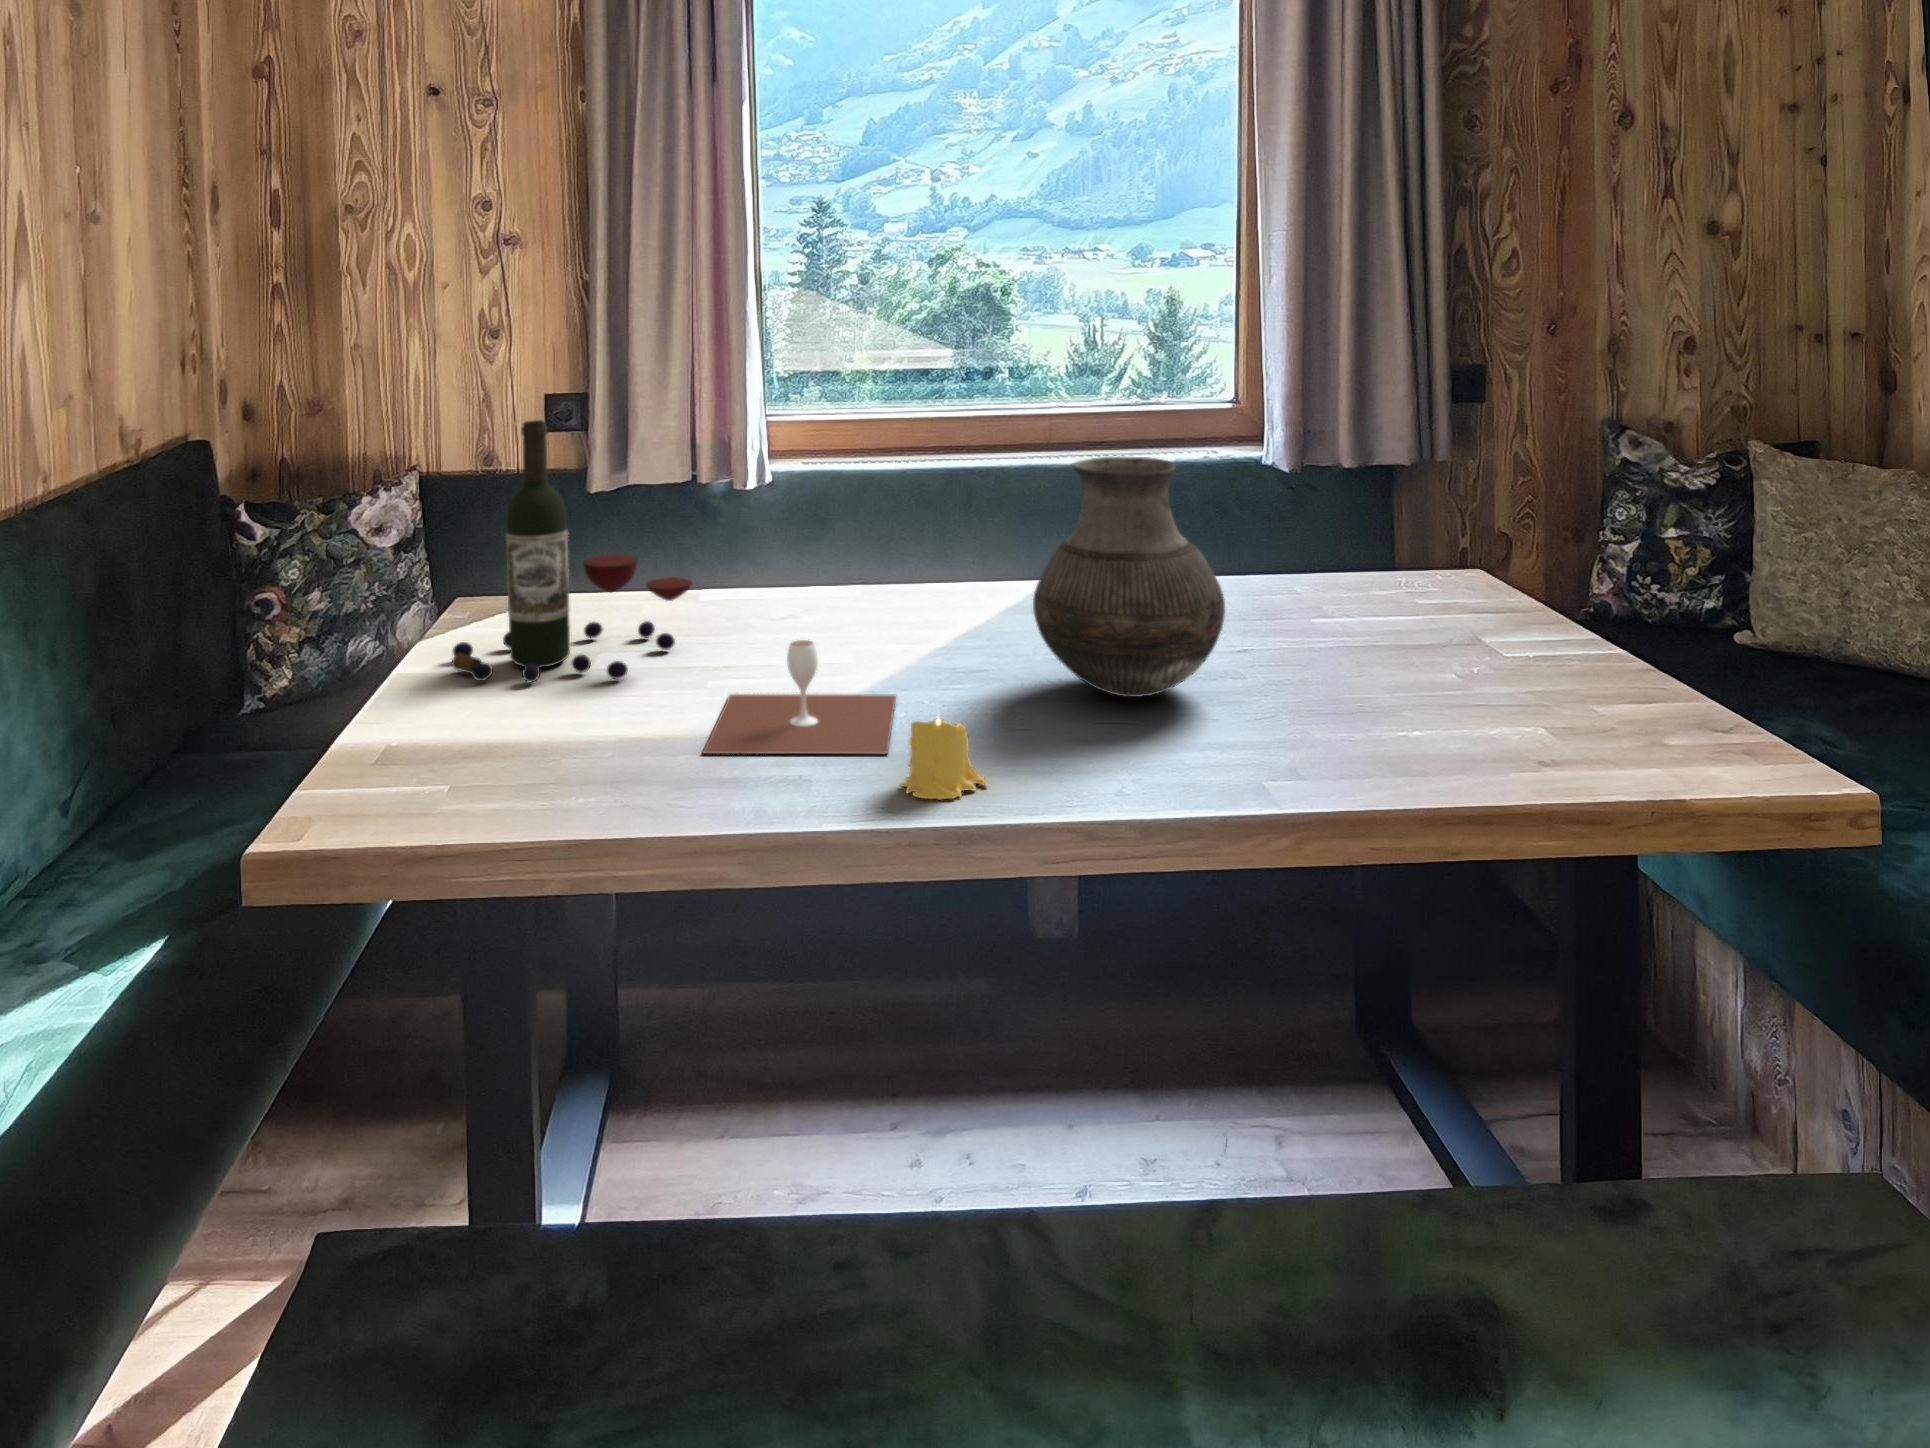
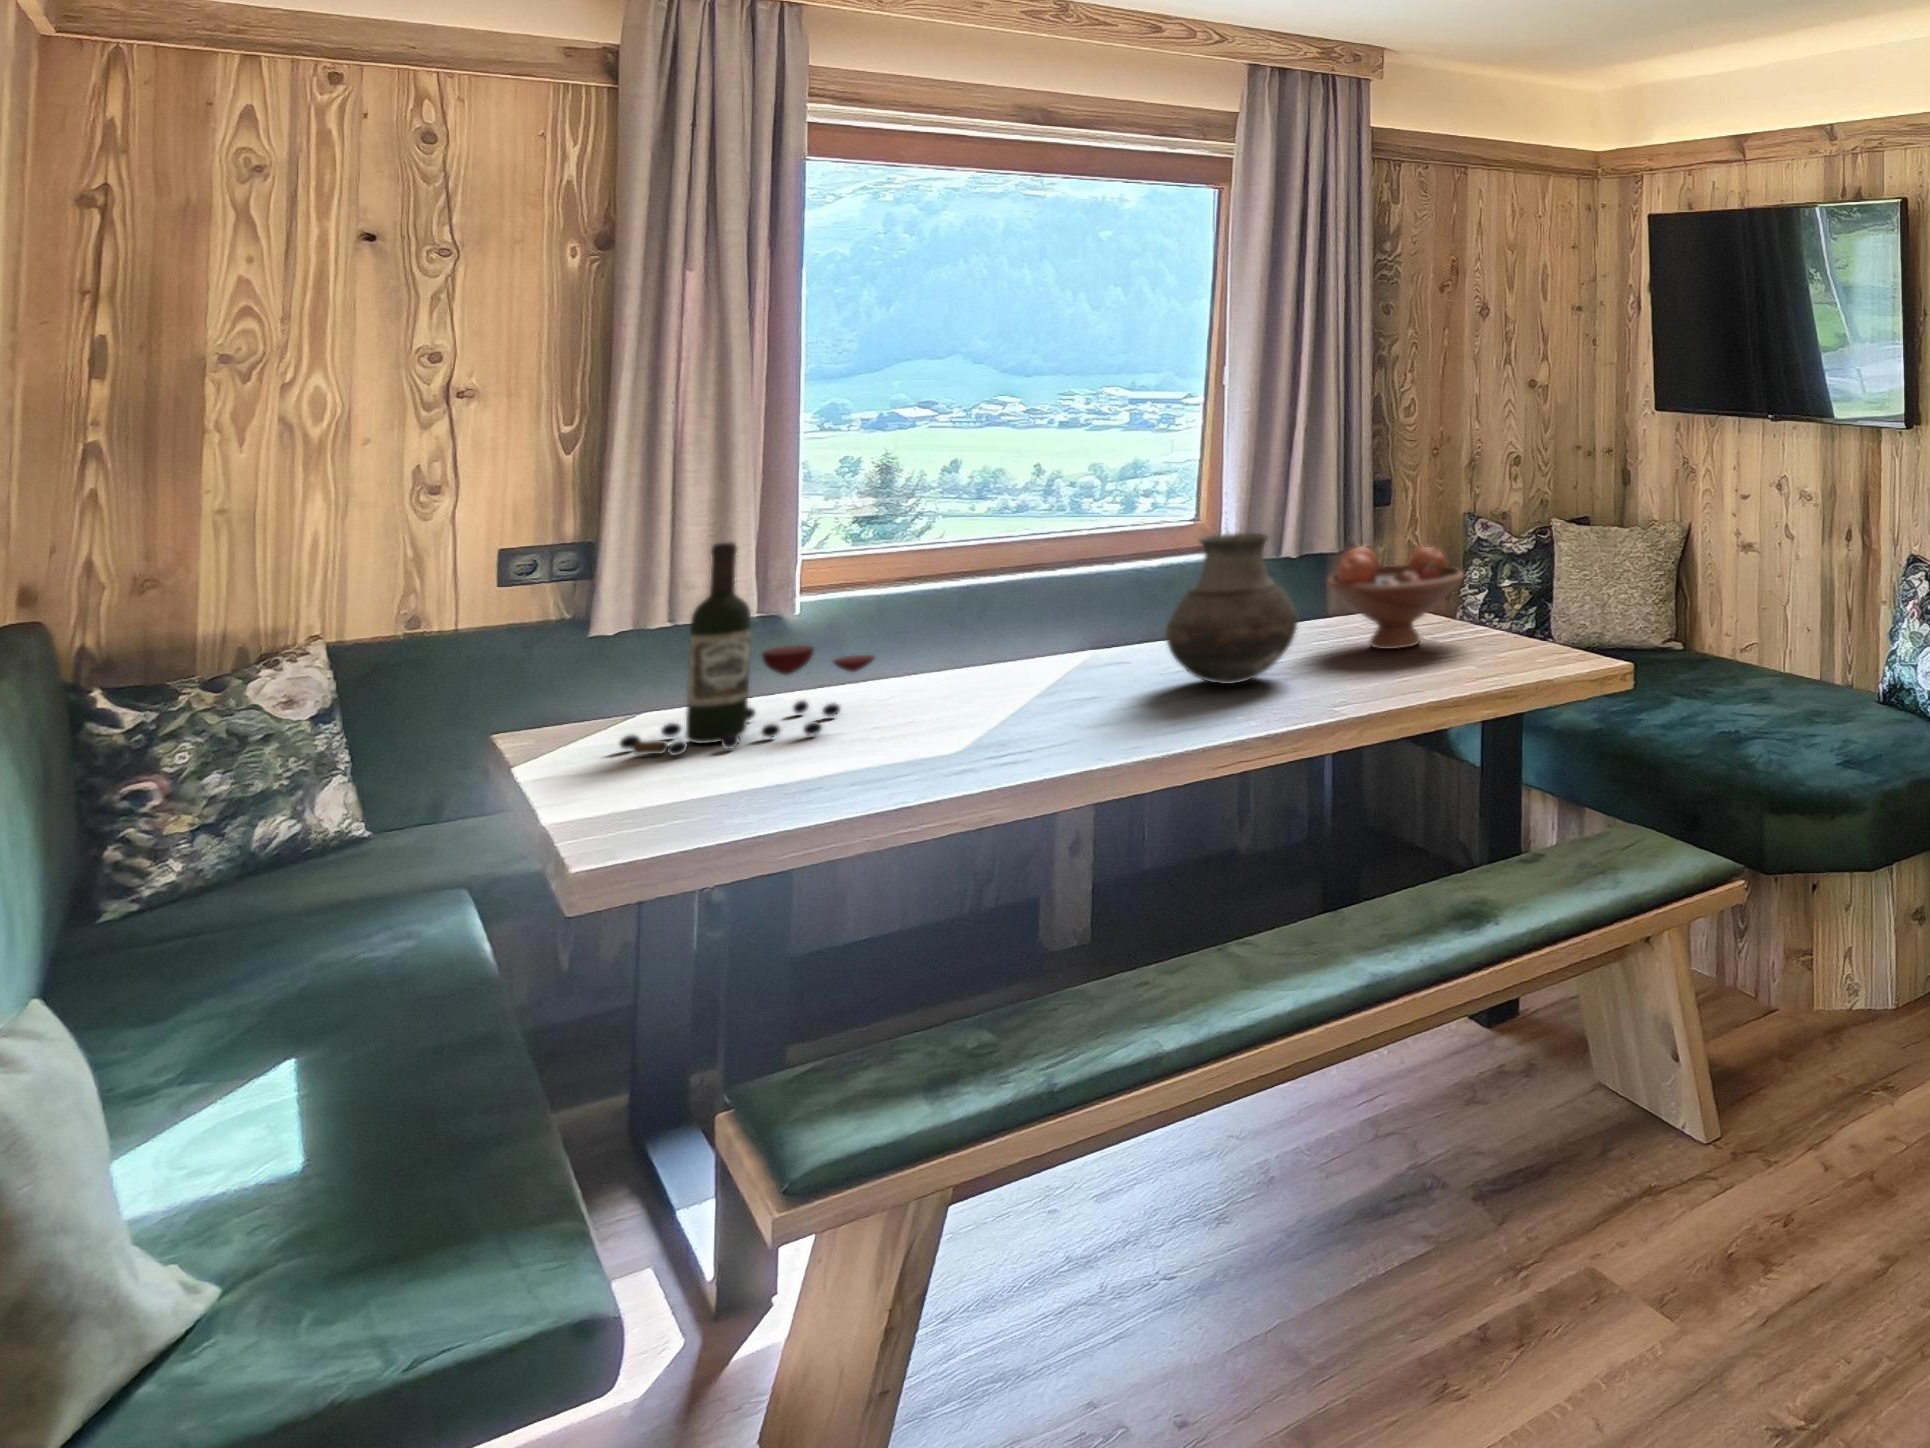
fruit bowl: none [1298,487,1531,669] -> present [1327,546,1465,649]
wine glass: present [704,640,896,754] -> none [929,672,1093,753]
candle: present [900,716,987,800] -> none [1119,688,1178,742]

